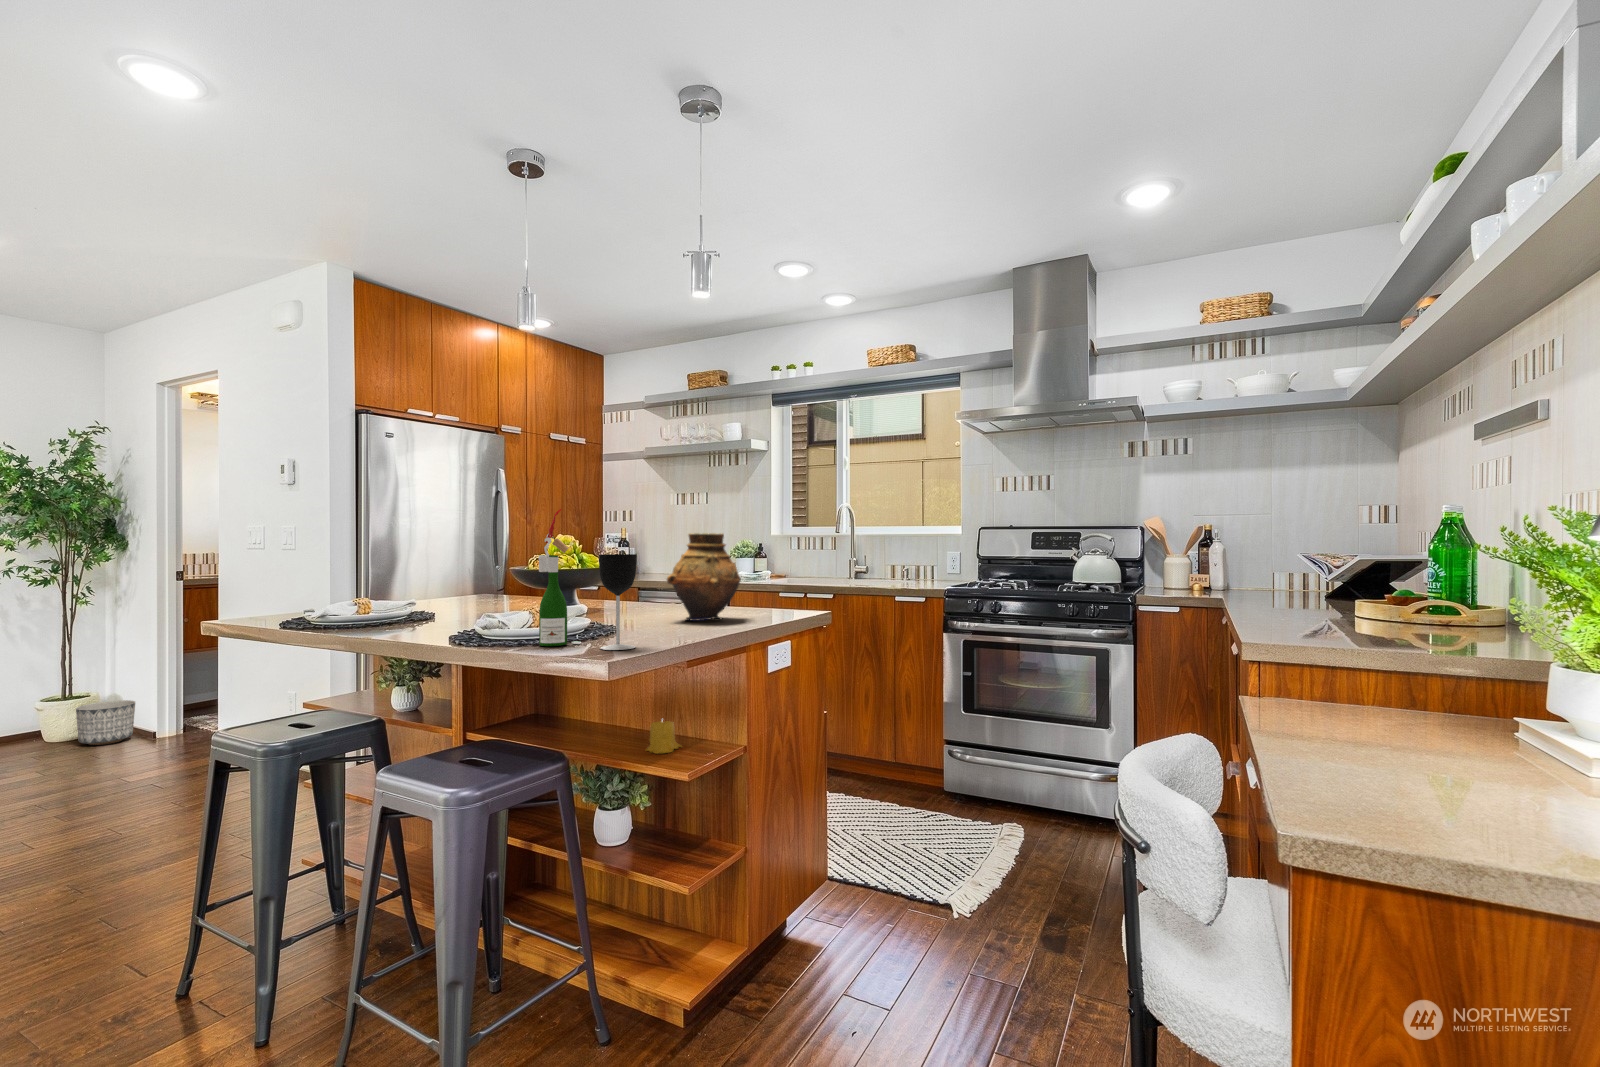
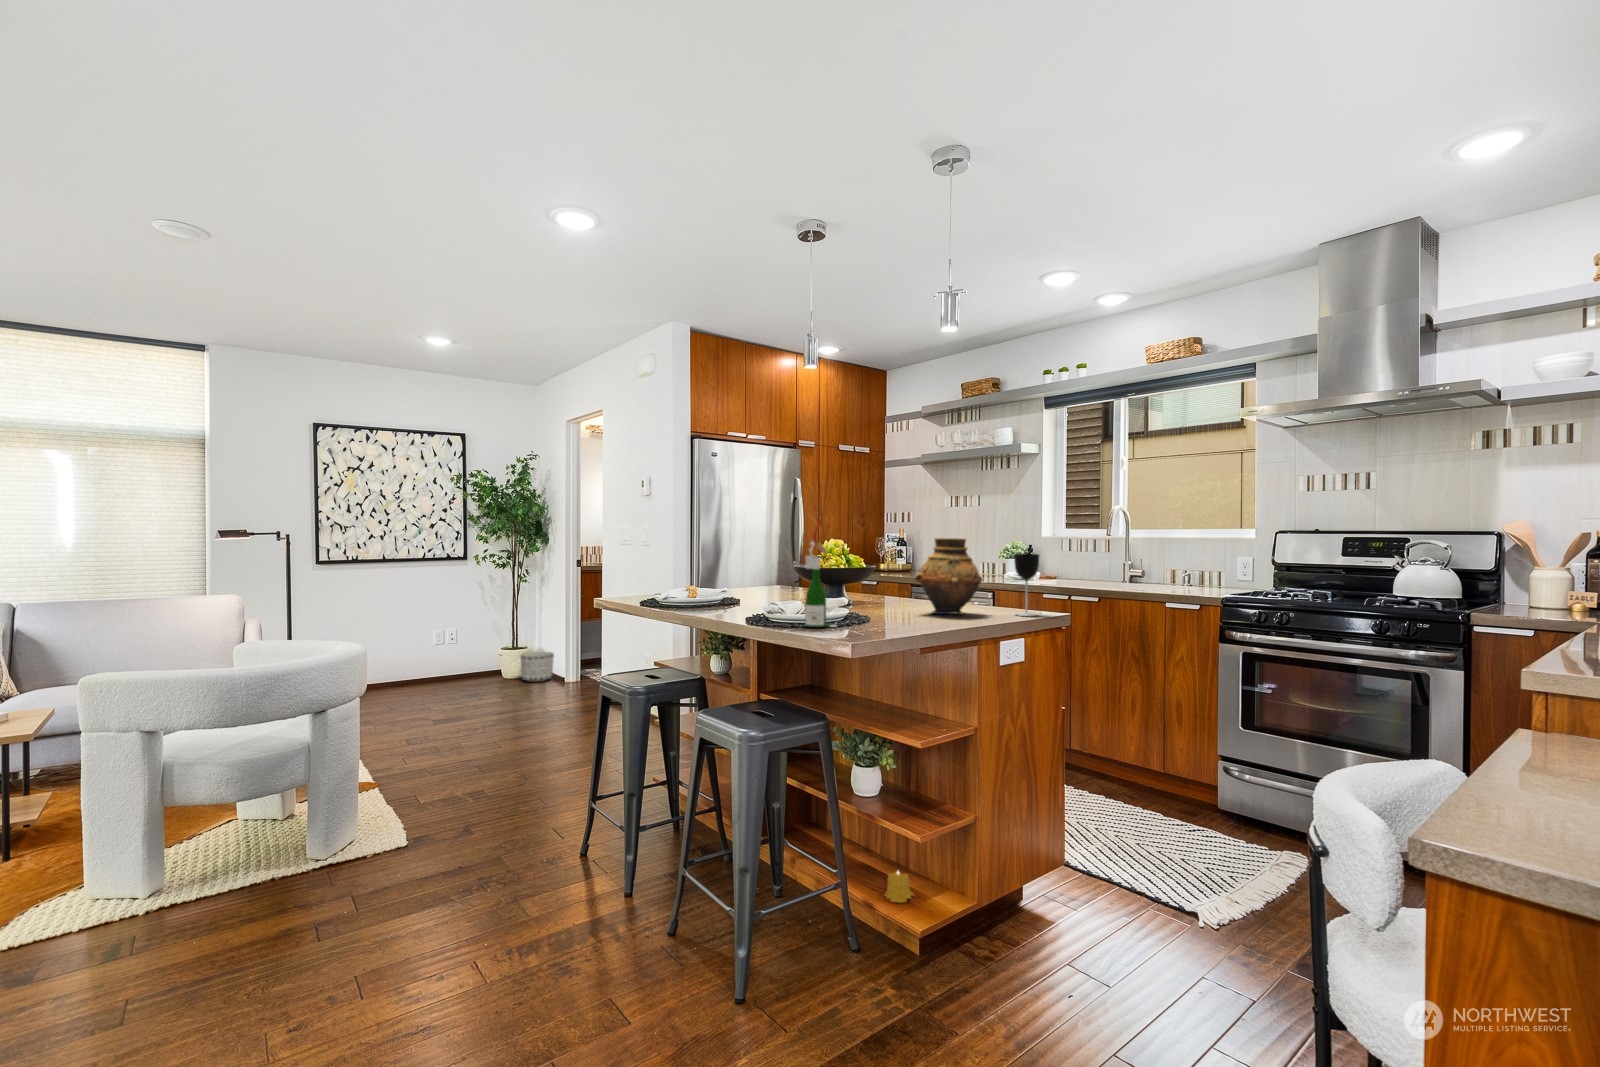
wine glass: present [599,554,637,650] -> present [1014,554,1039,616]
candle: present [646,721,682,753] -> present [885,871,914,903]

